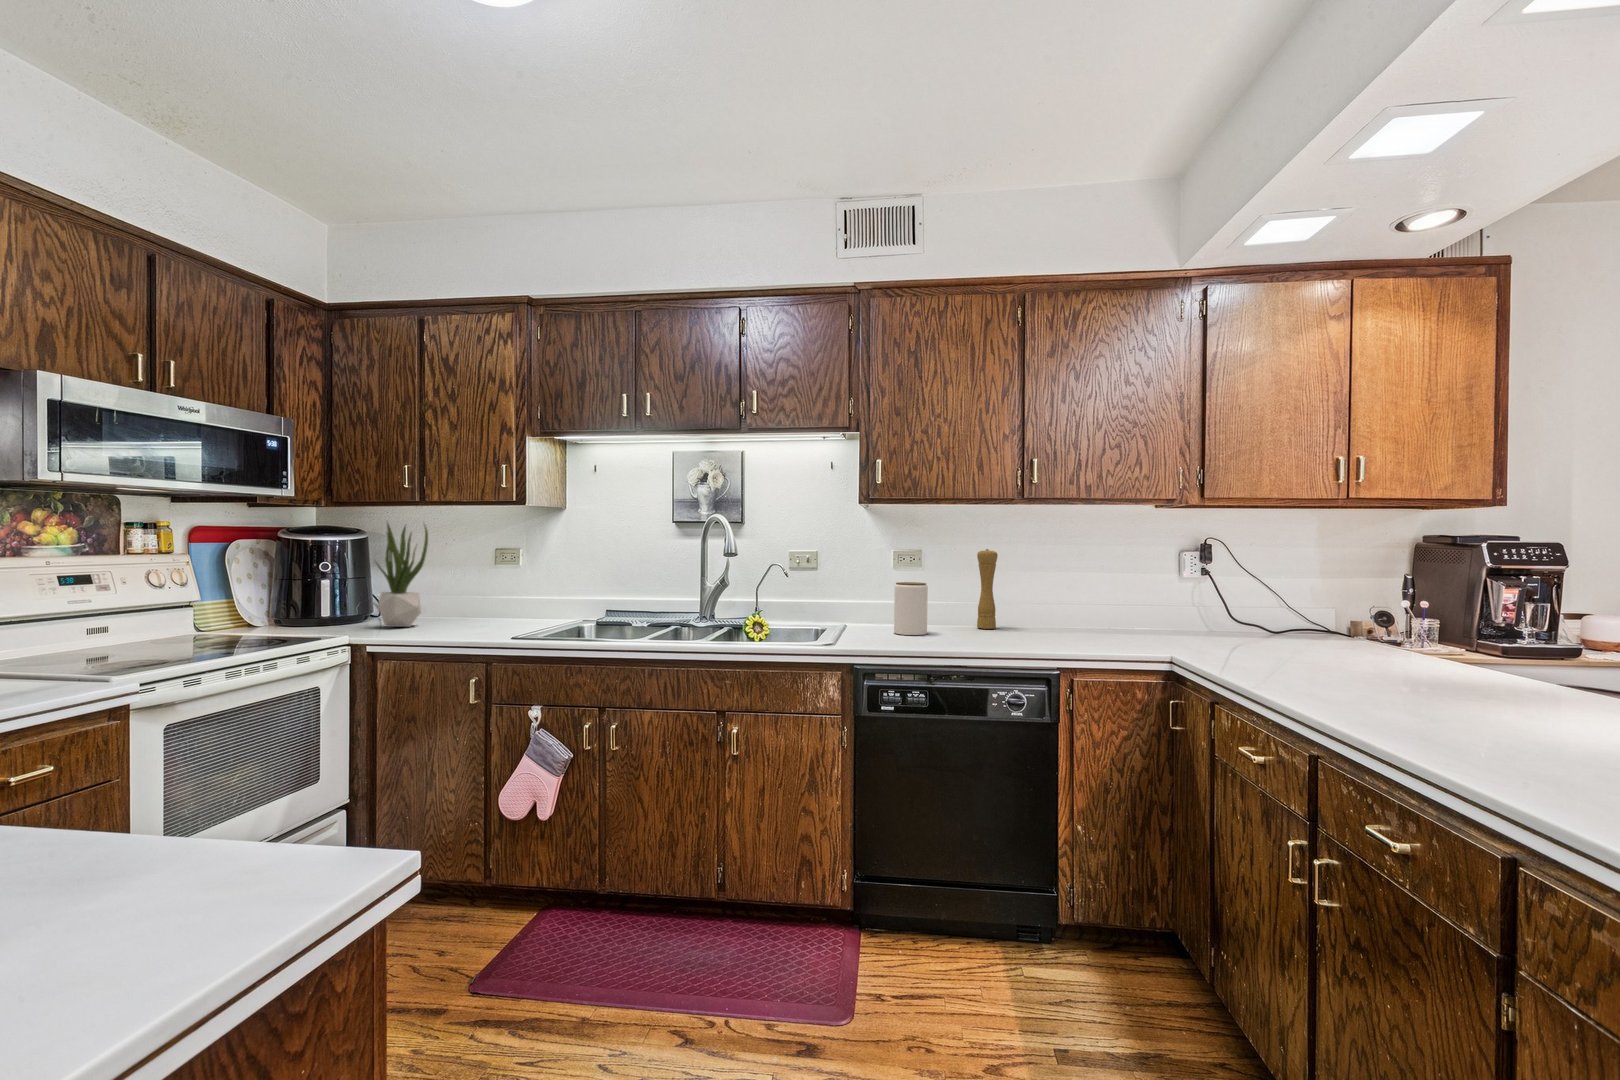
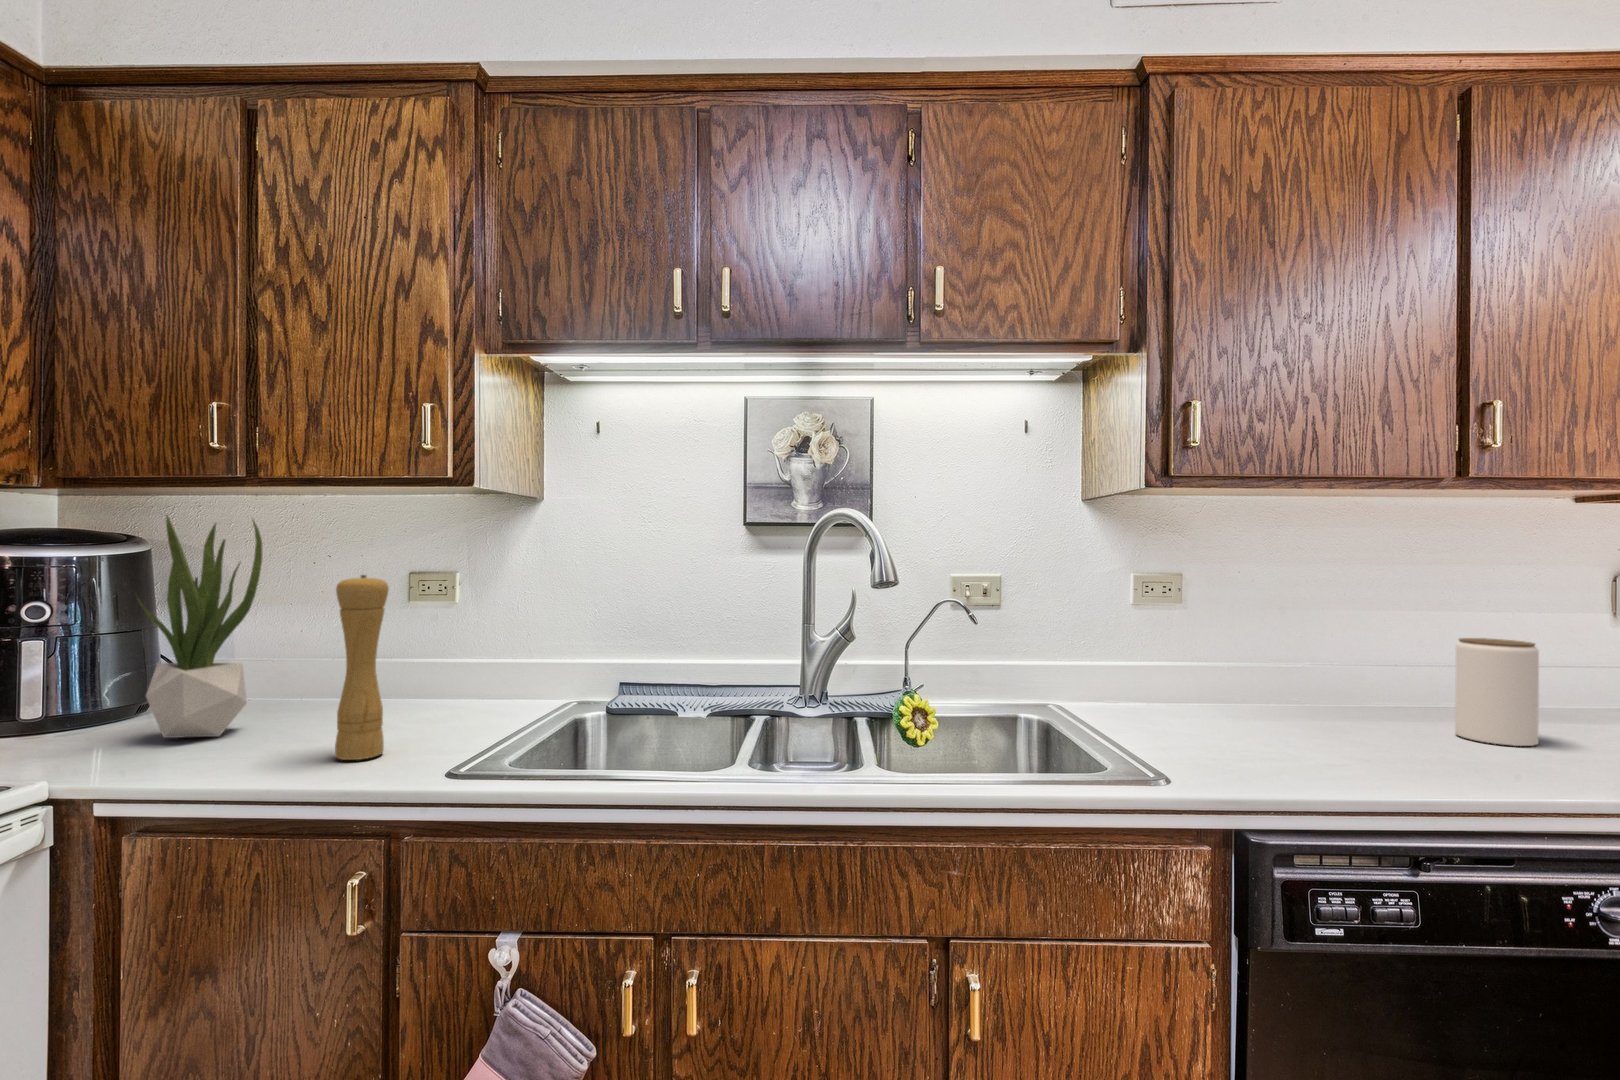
pepper mill: present [977,549,998,629] -> present [335,575,389,760]
jar: present [894,582,928,635] -> present [1455,638,1539,746]

